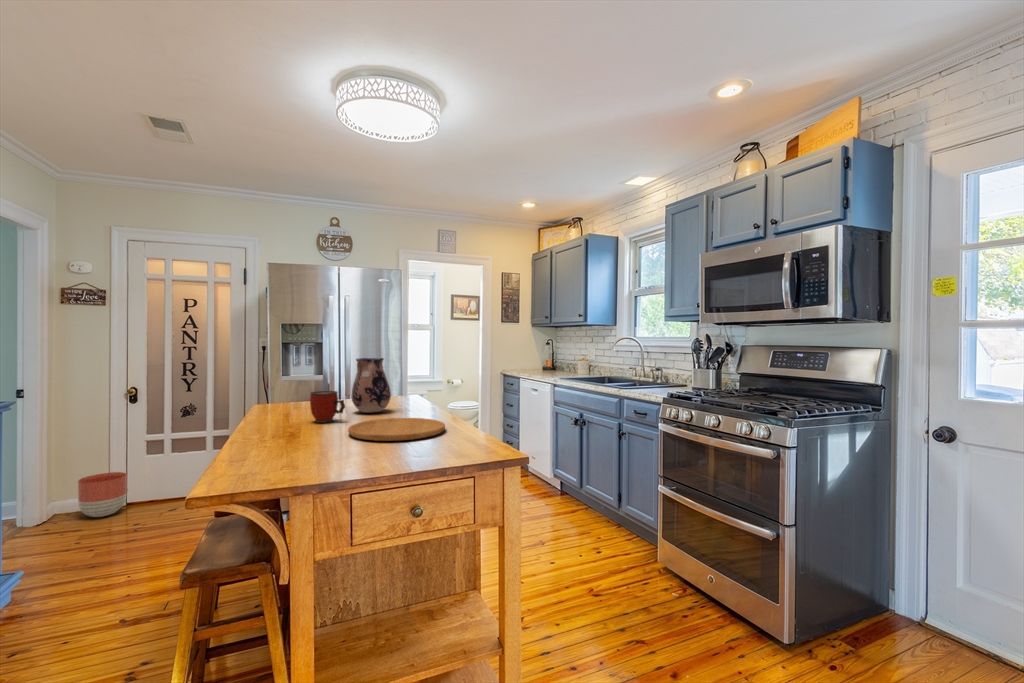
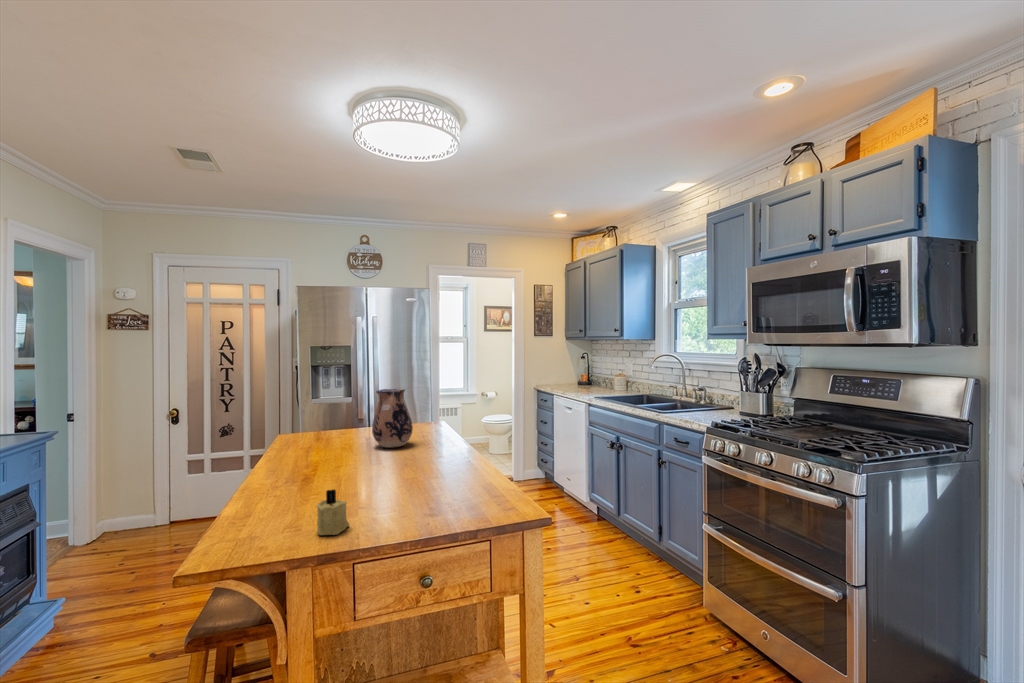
mug: present [310,391,345,423] -> none [327,427,363,462]
cutting board: present [348,418,445,441] -> none [362,457,465,490]
candle: none [315,430,345,470] -> present [317,489,349,535]
planter: present [78,472,127,517] -> none [123,492,168,537]

